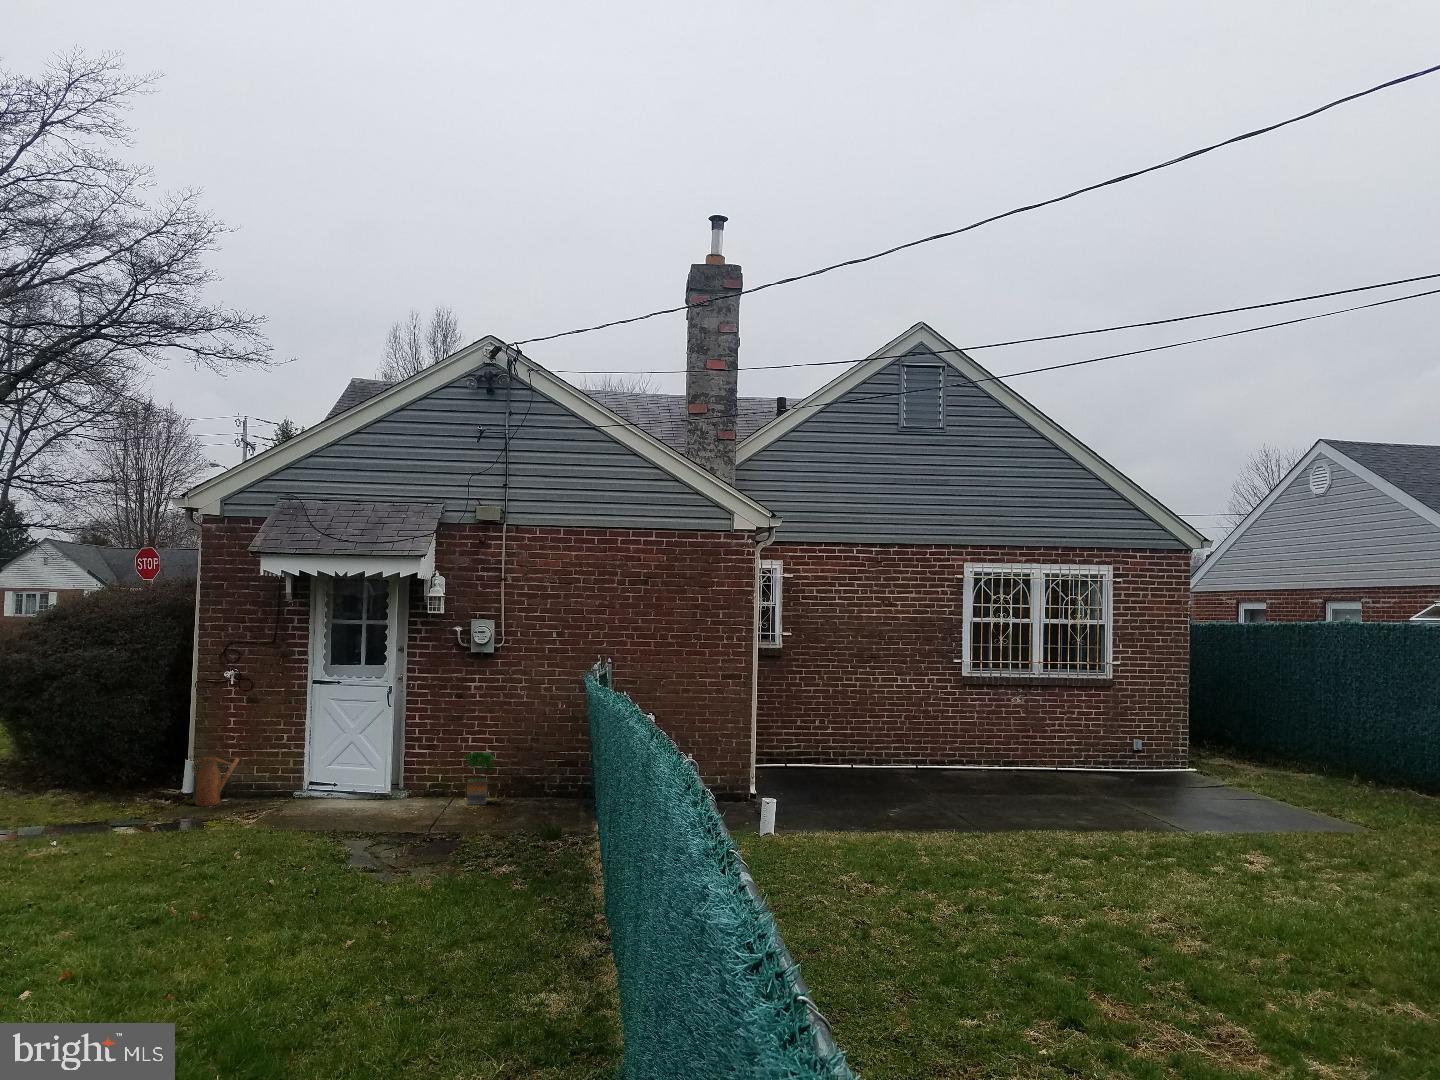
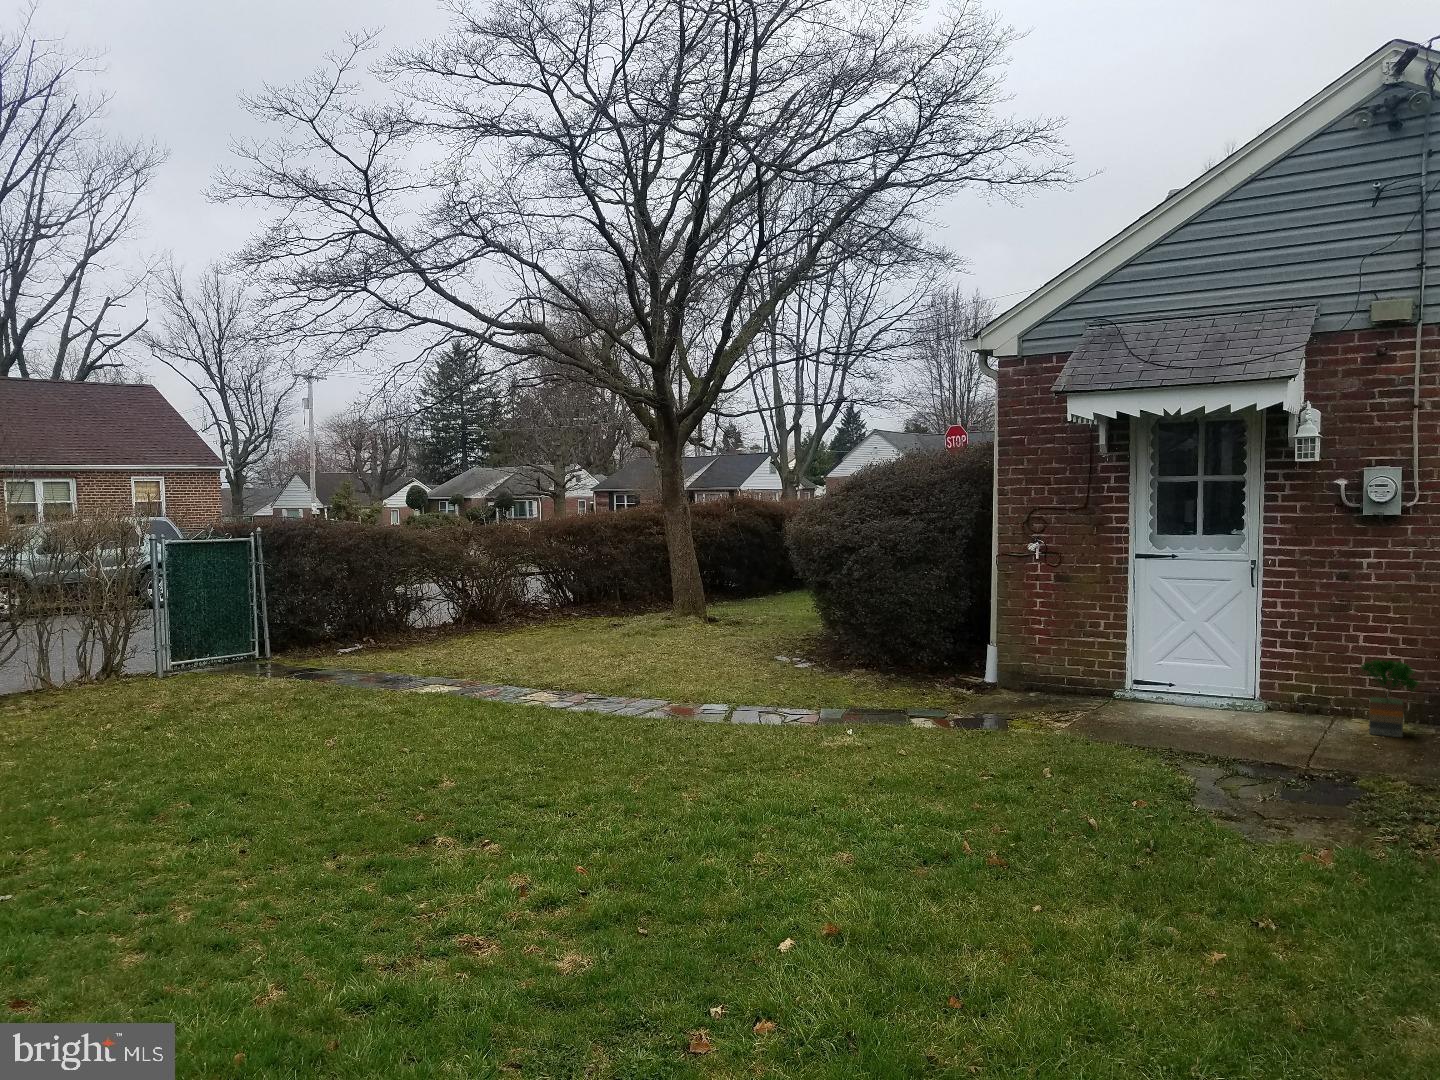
watering can: present [192,756,240,806] -> none [995,640,1048,697]

